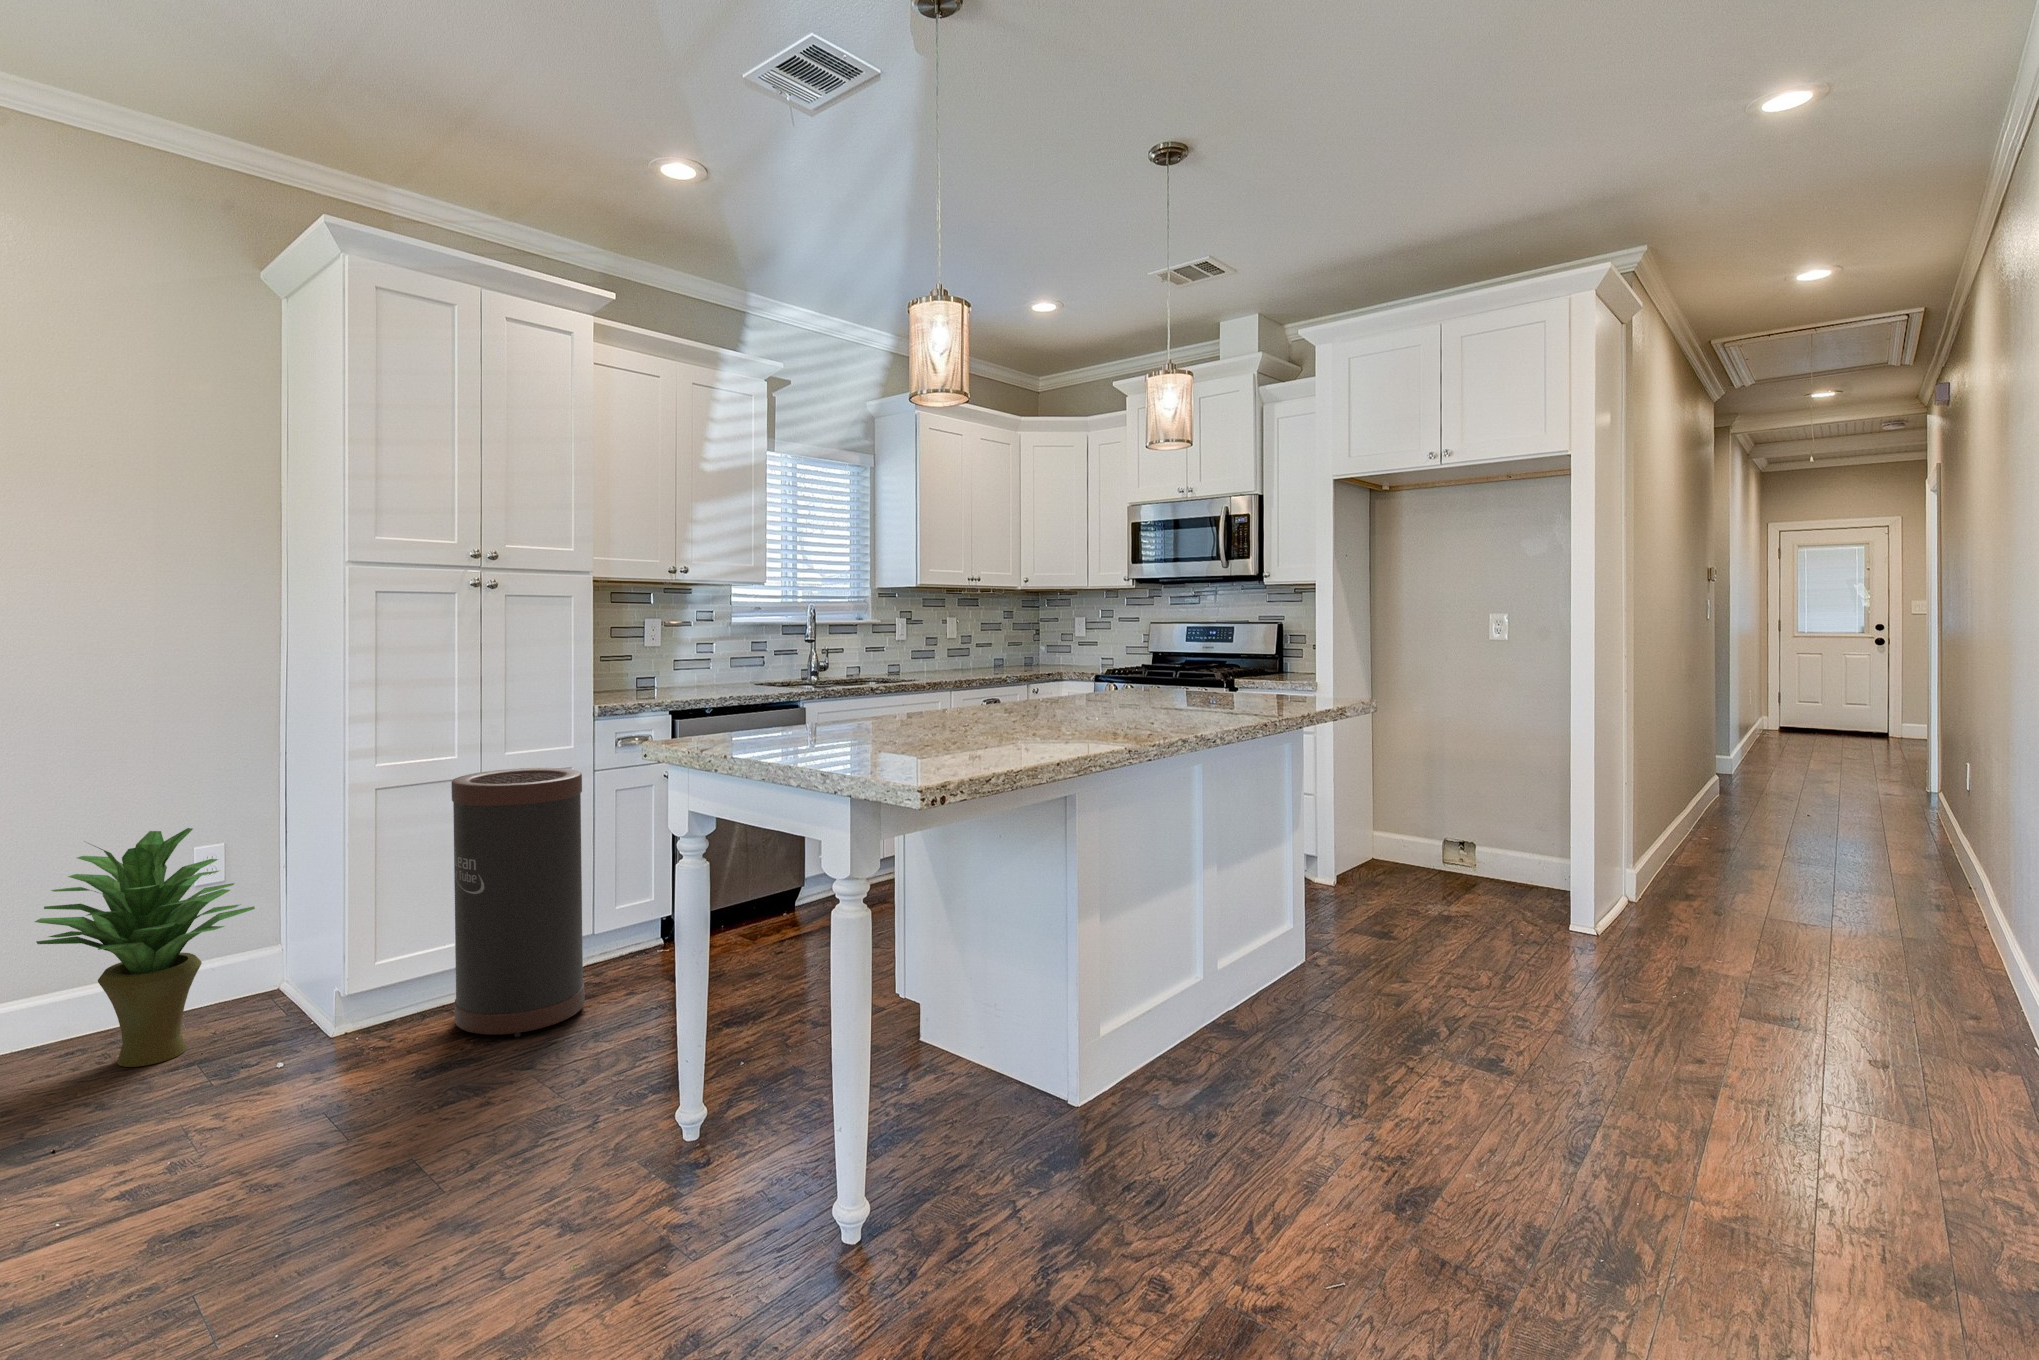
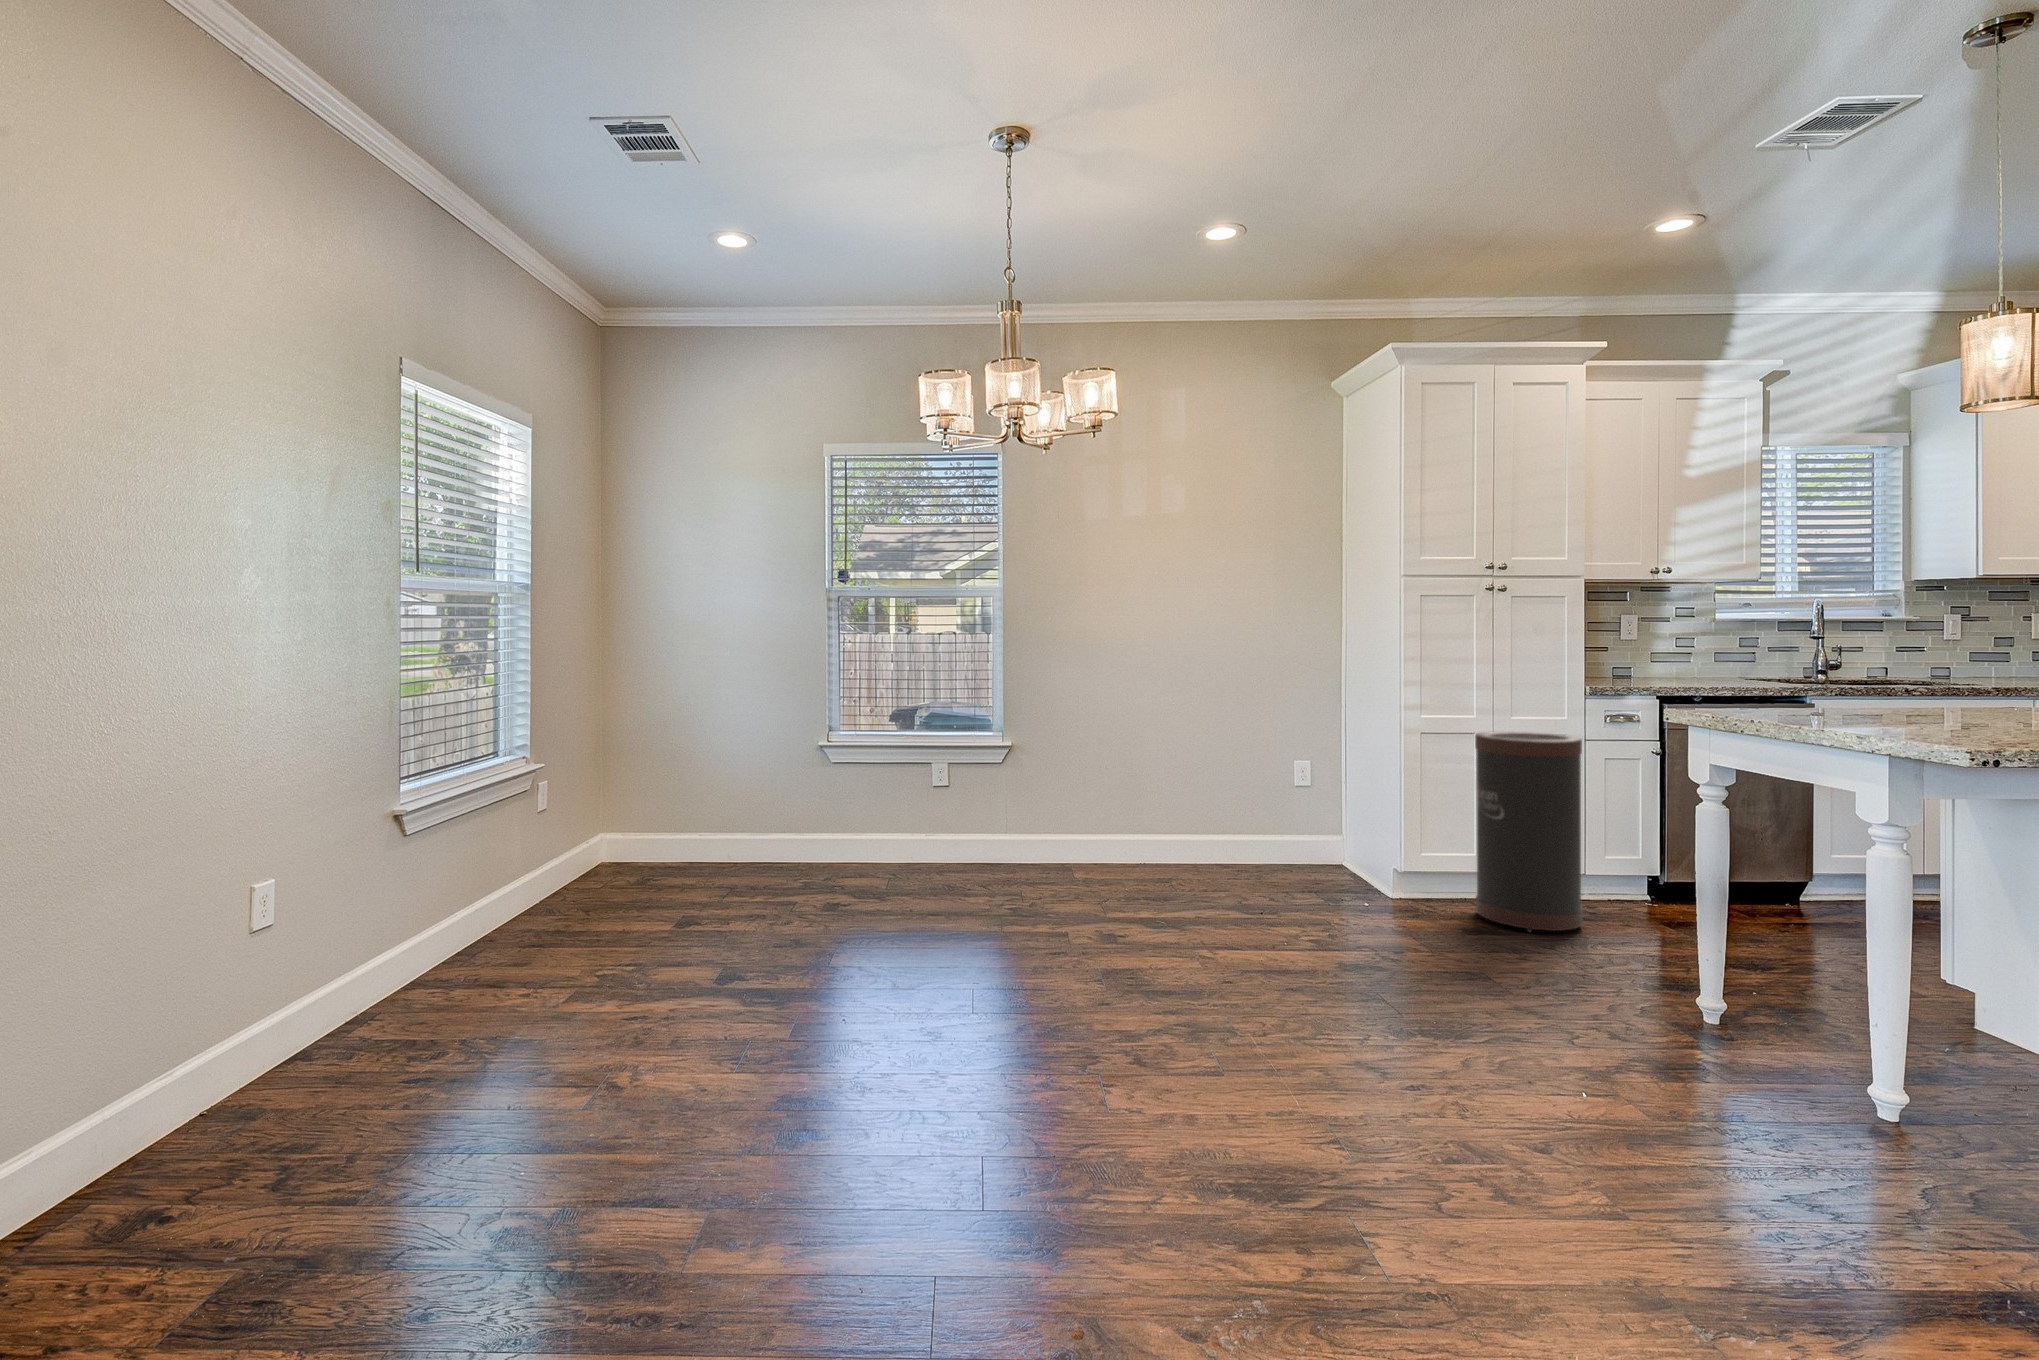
potted plant: present [35,828,255,1067] -> none [1224,749,1338,892]

